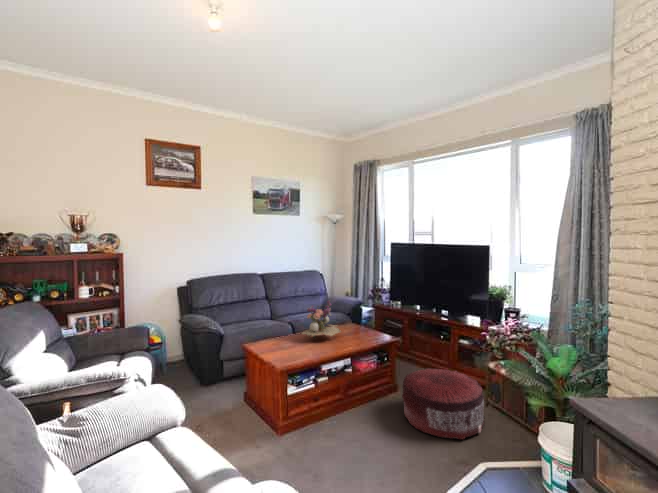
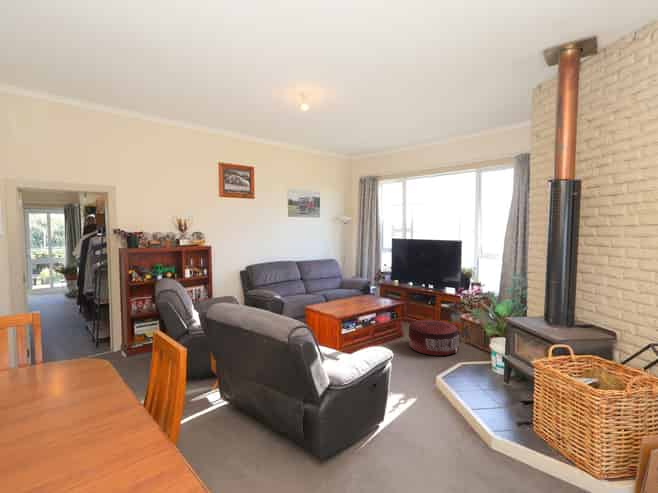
flower arrangement: present [302,301,341,338] -> none [340,278,367,303]

